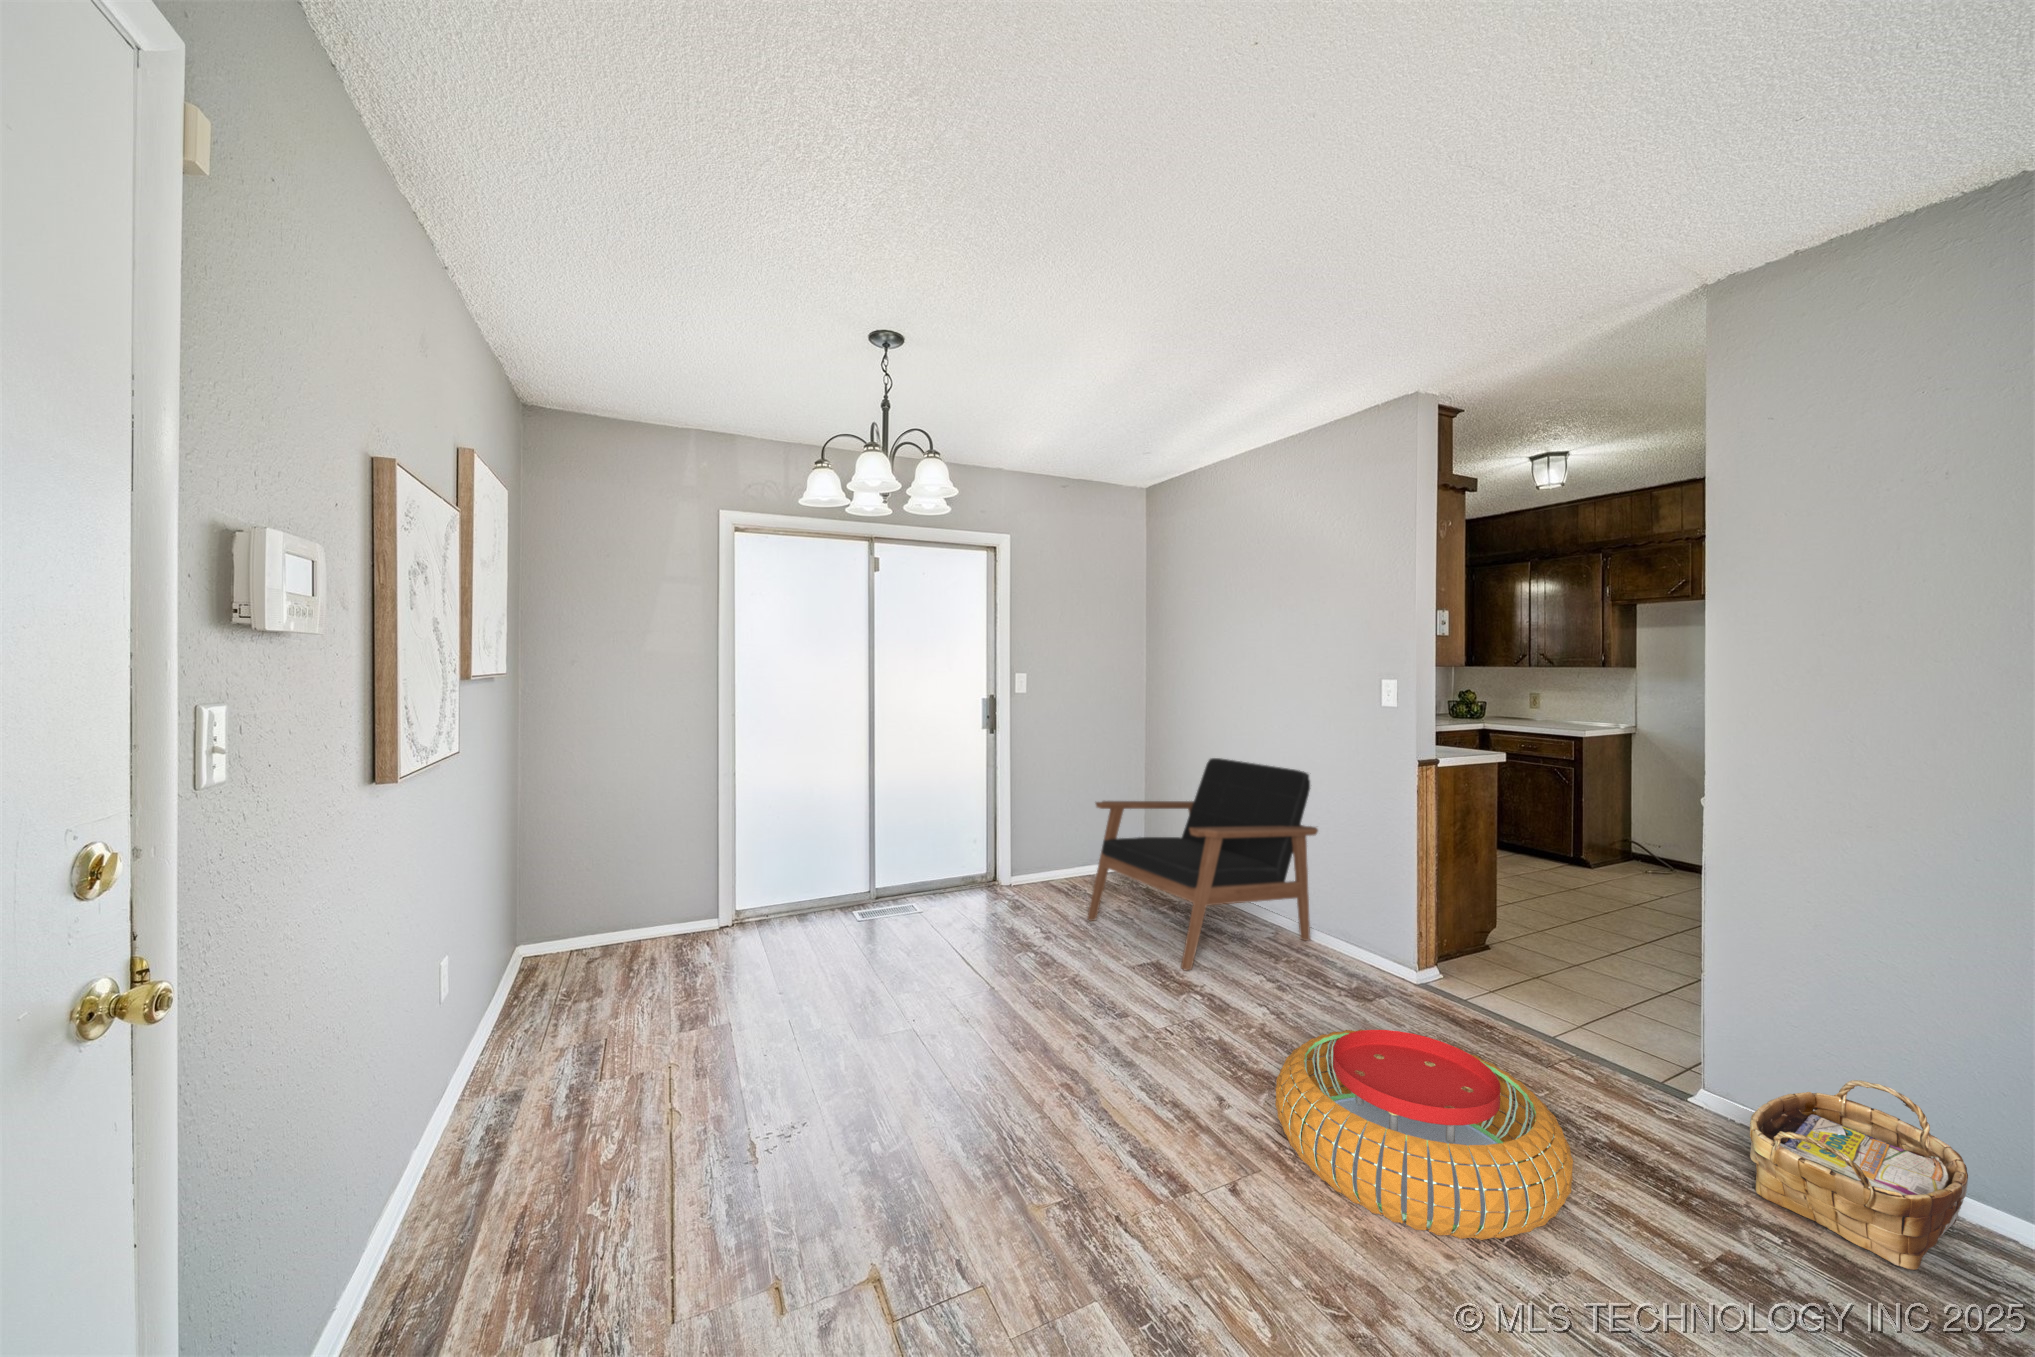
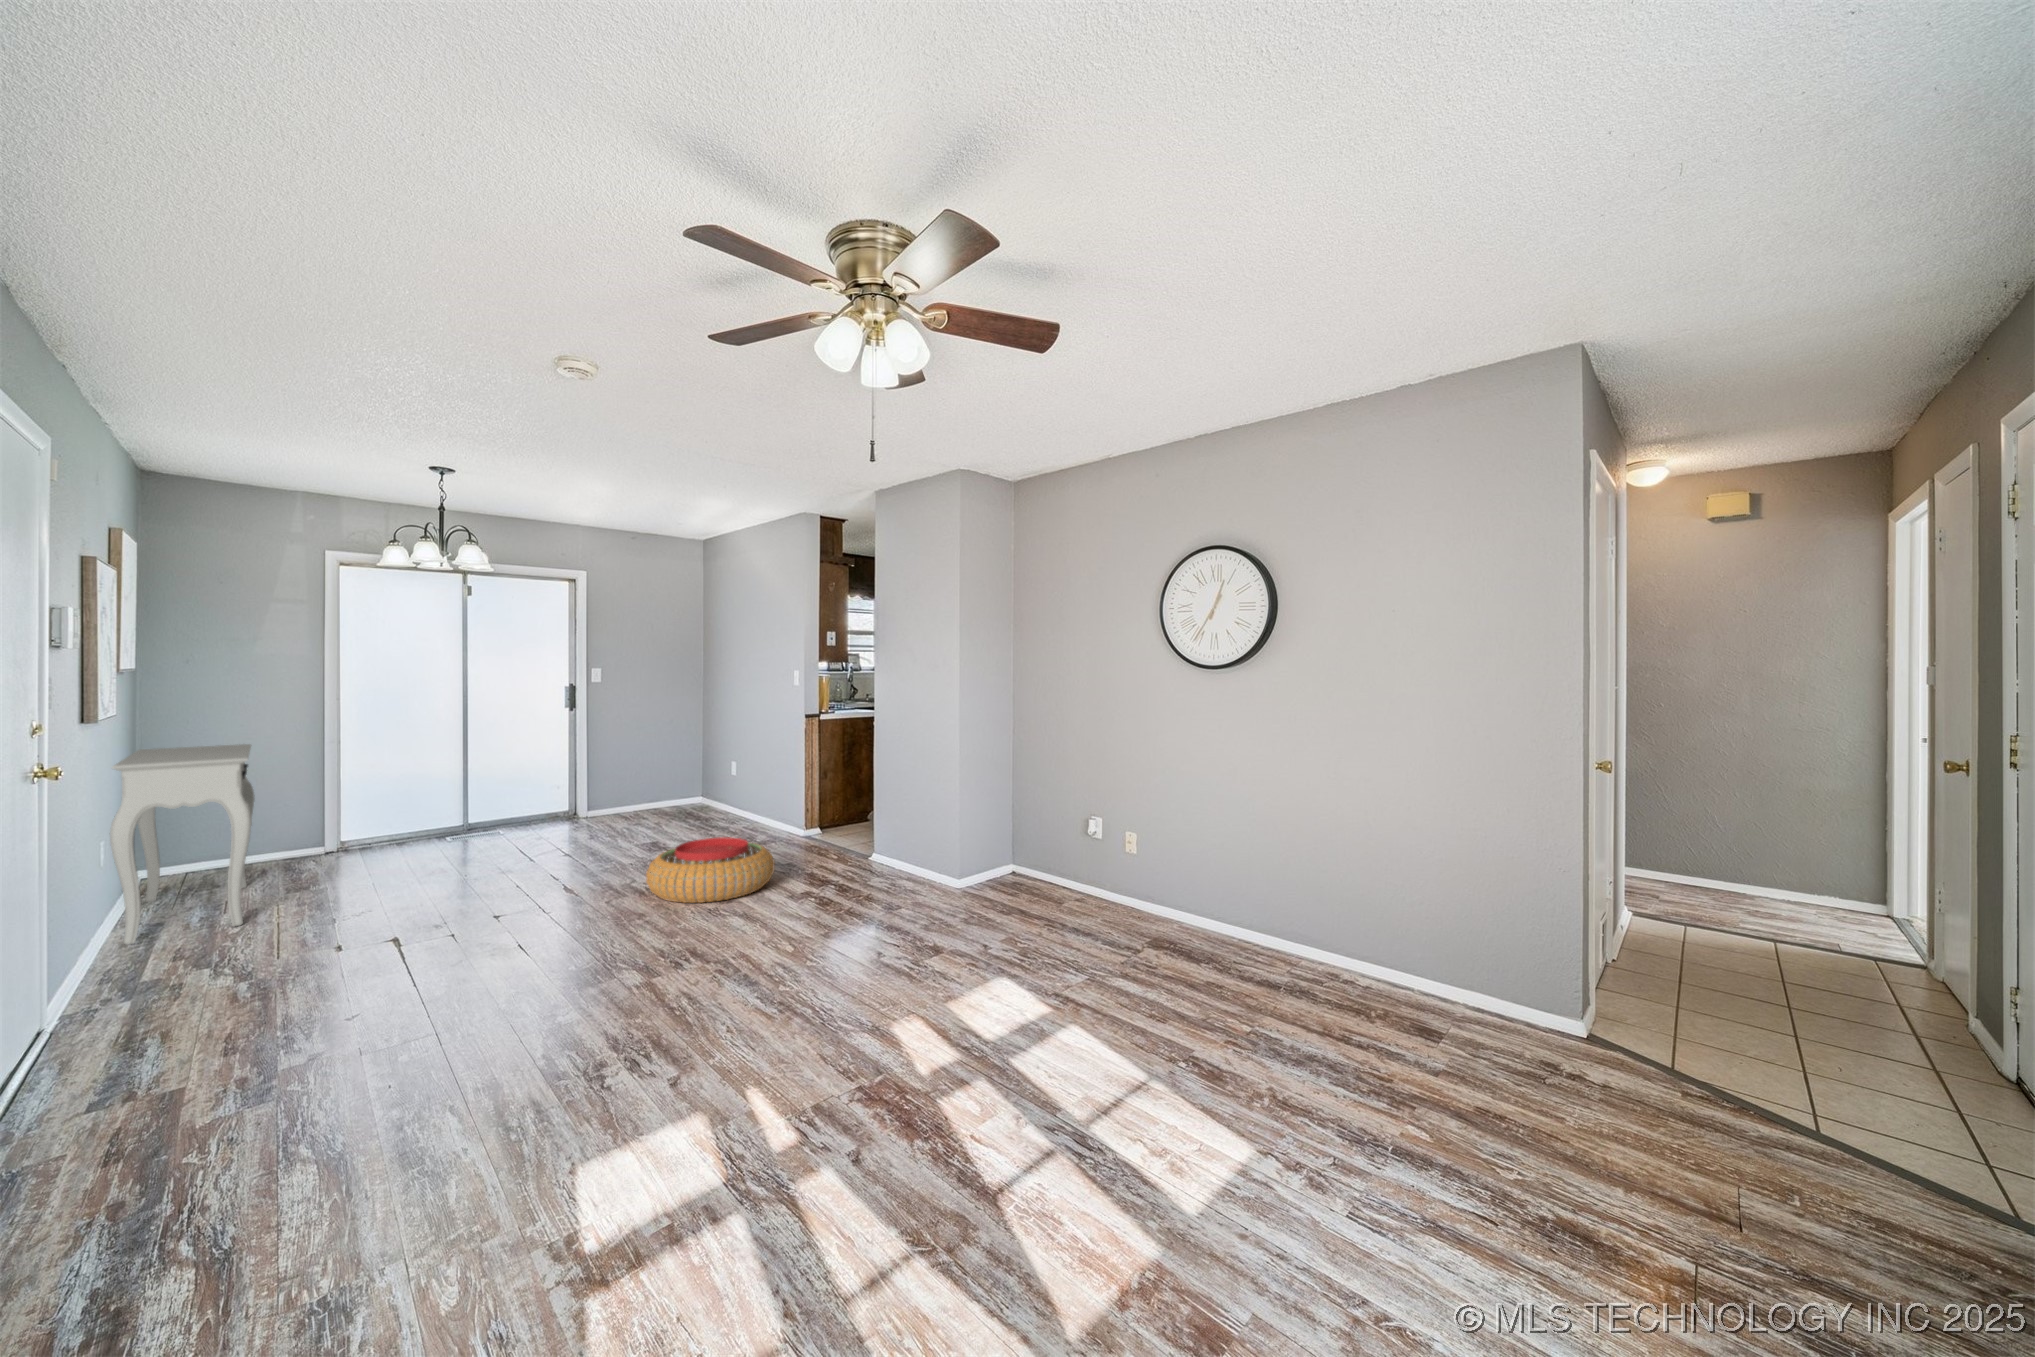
armchair: present [1087,758,1318,971] -> none [629,723,777,844]
console table: none [430,786,639,1172] -> present [110,744,255,945]
woven basket: present [1750,1080,1968,1270] -> none [848,832,916,890]

